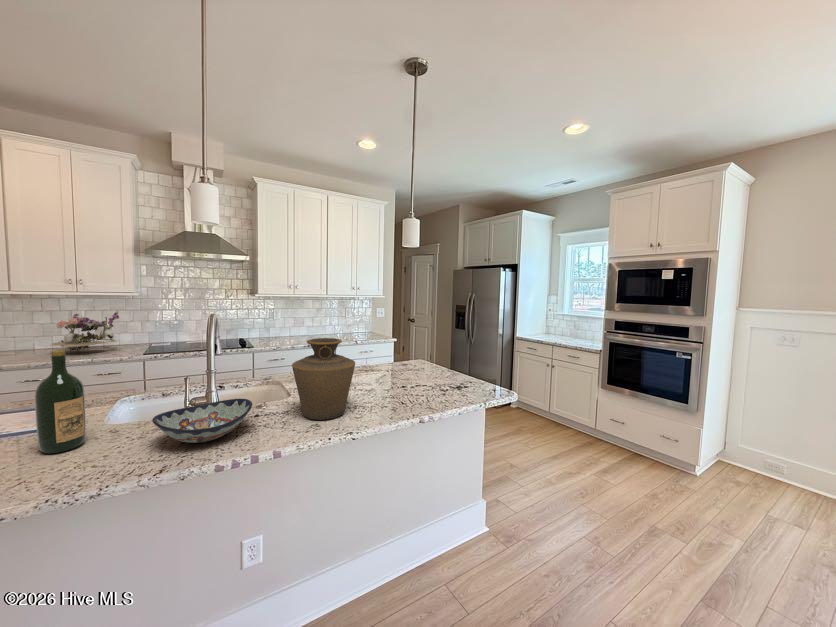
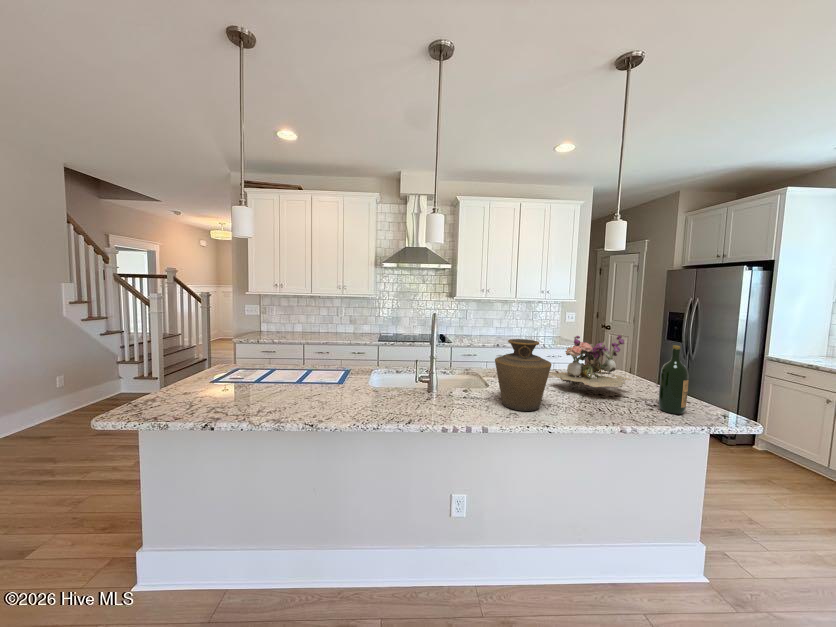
flower arrangement: present [52,311,119,352] -> present [551,334,631,388]
wine bottle: present [35,350,86,454] -> present [659,345,689,414]
decorative bowl: present [152,399,252,443] -> none [403,382,465,409]

